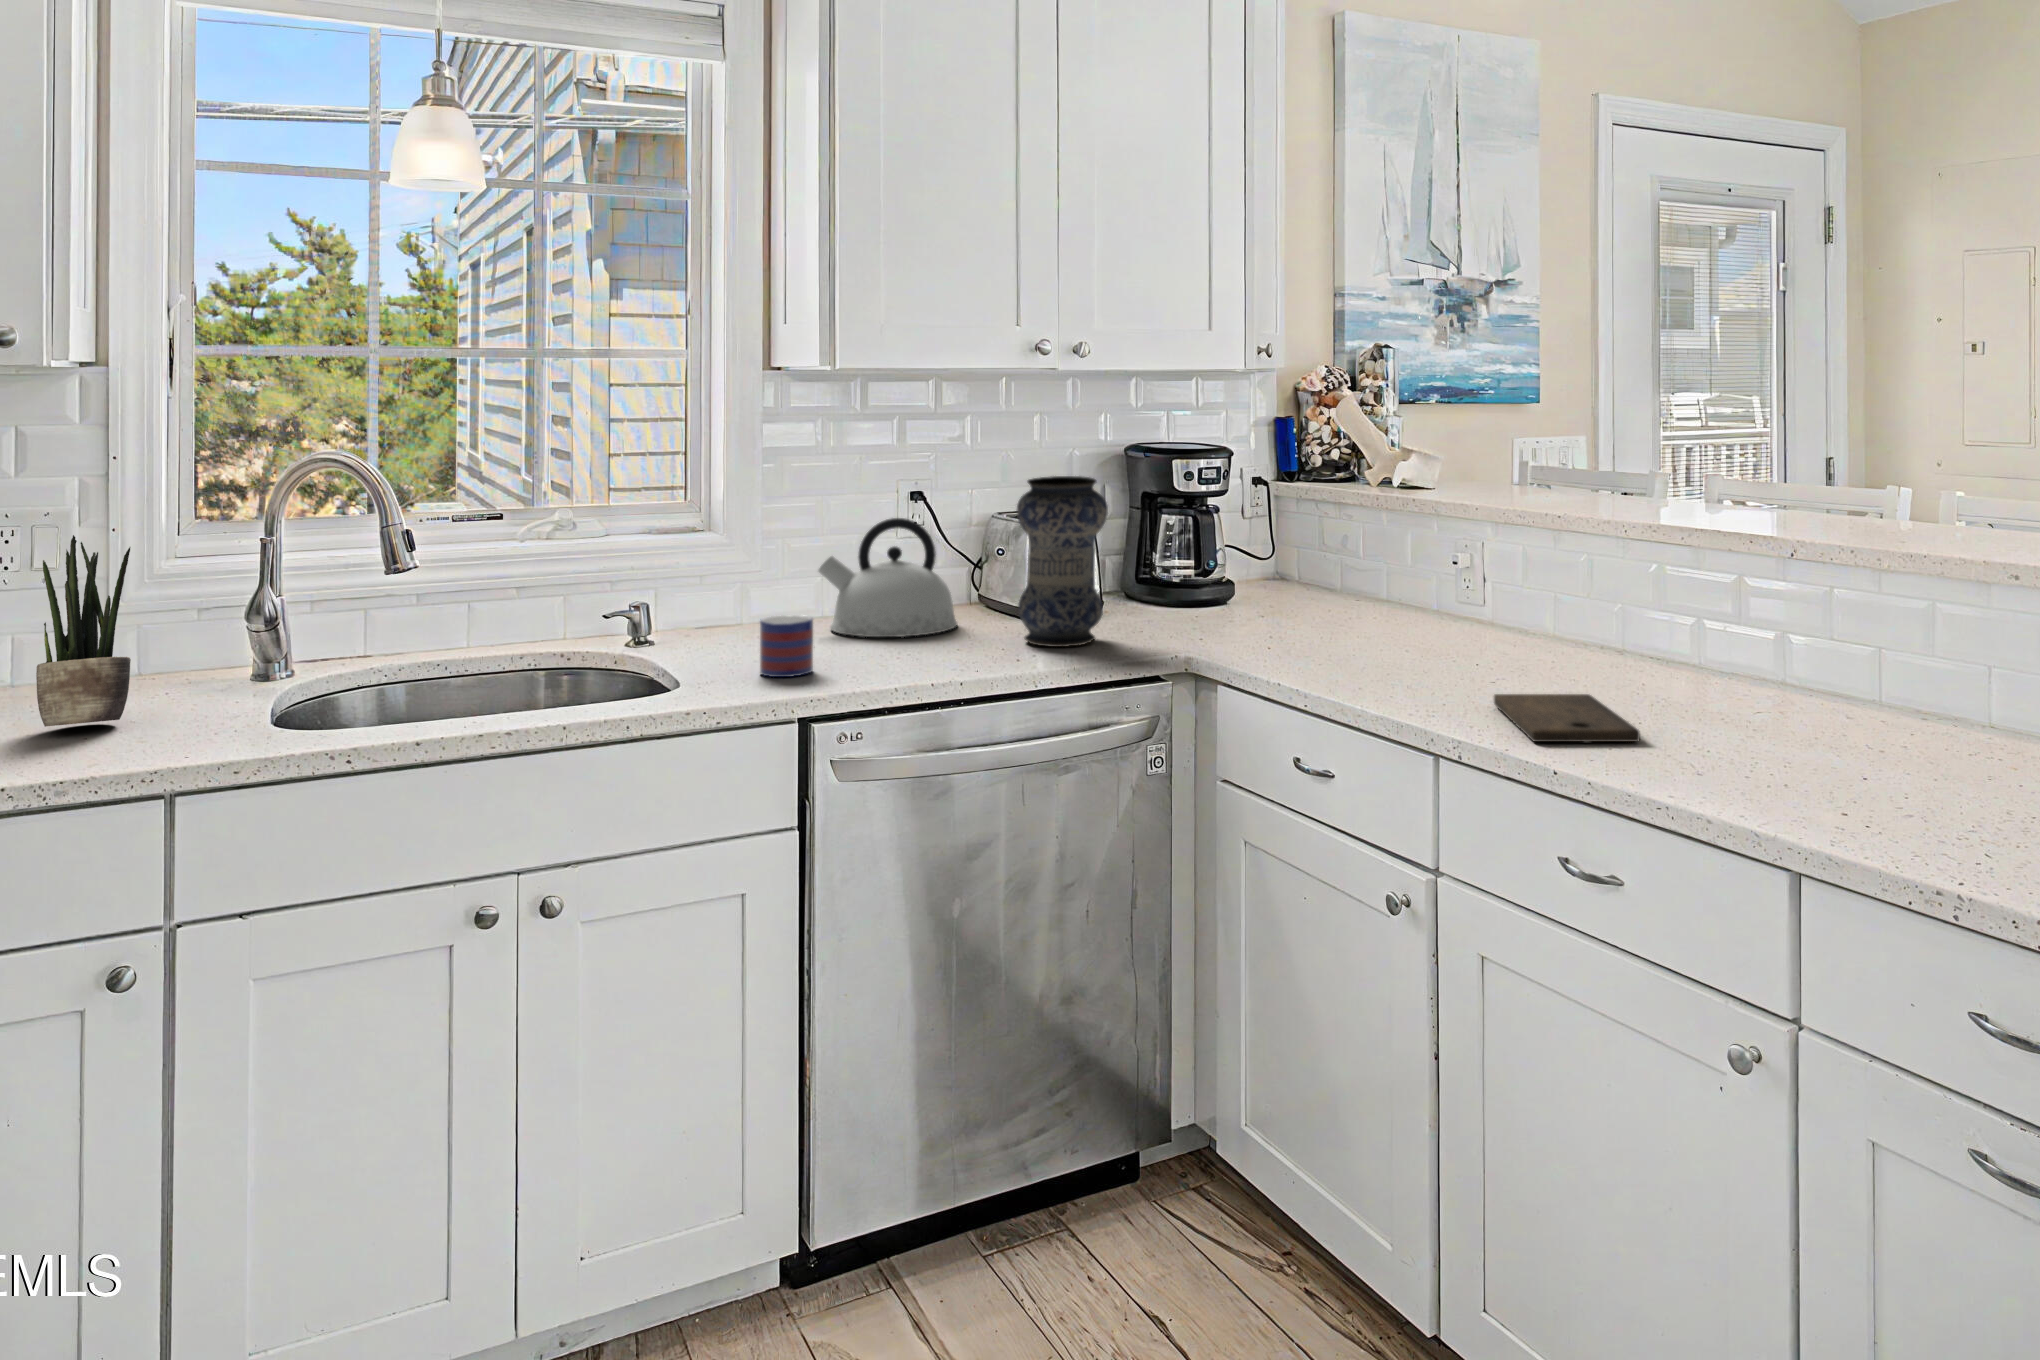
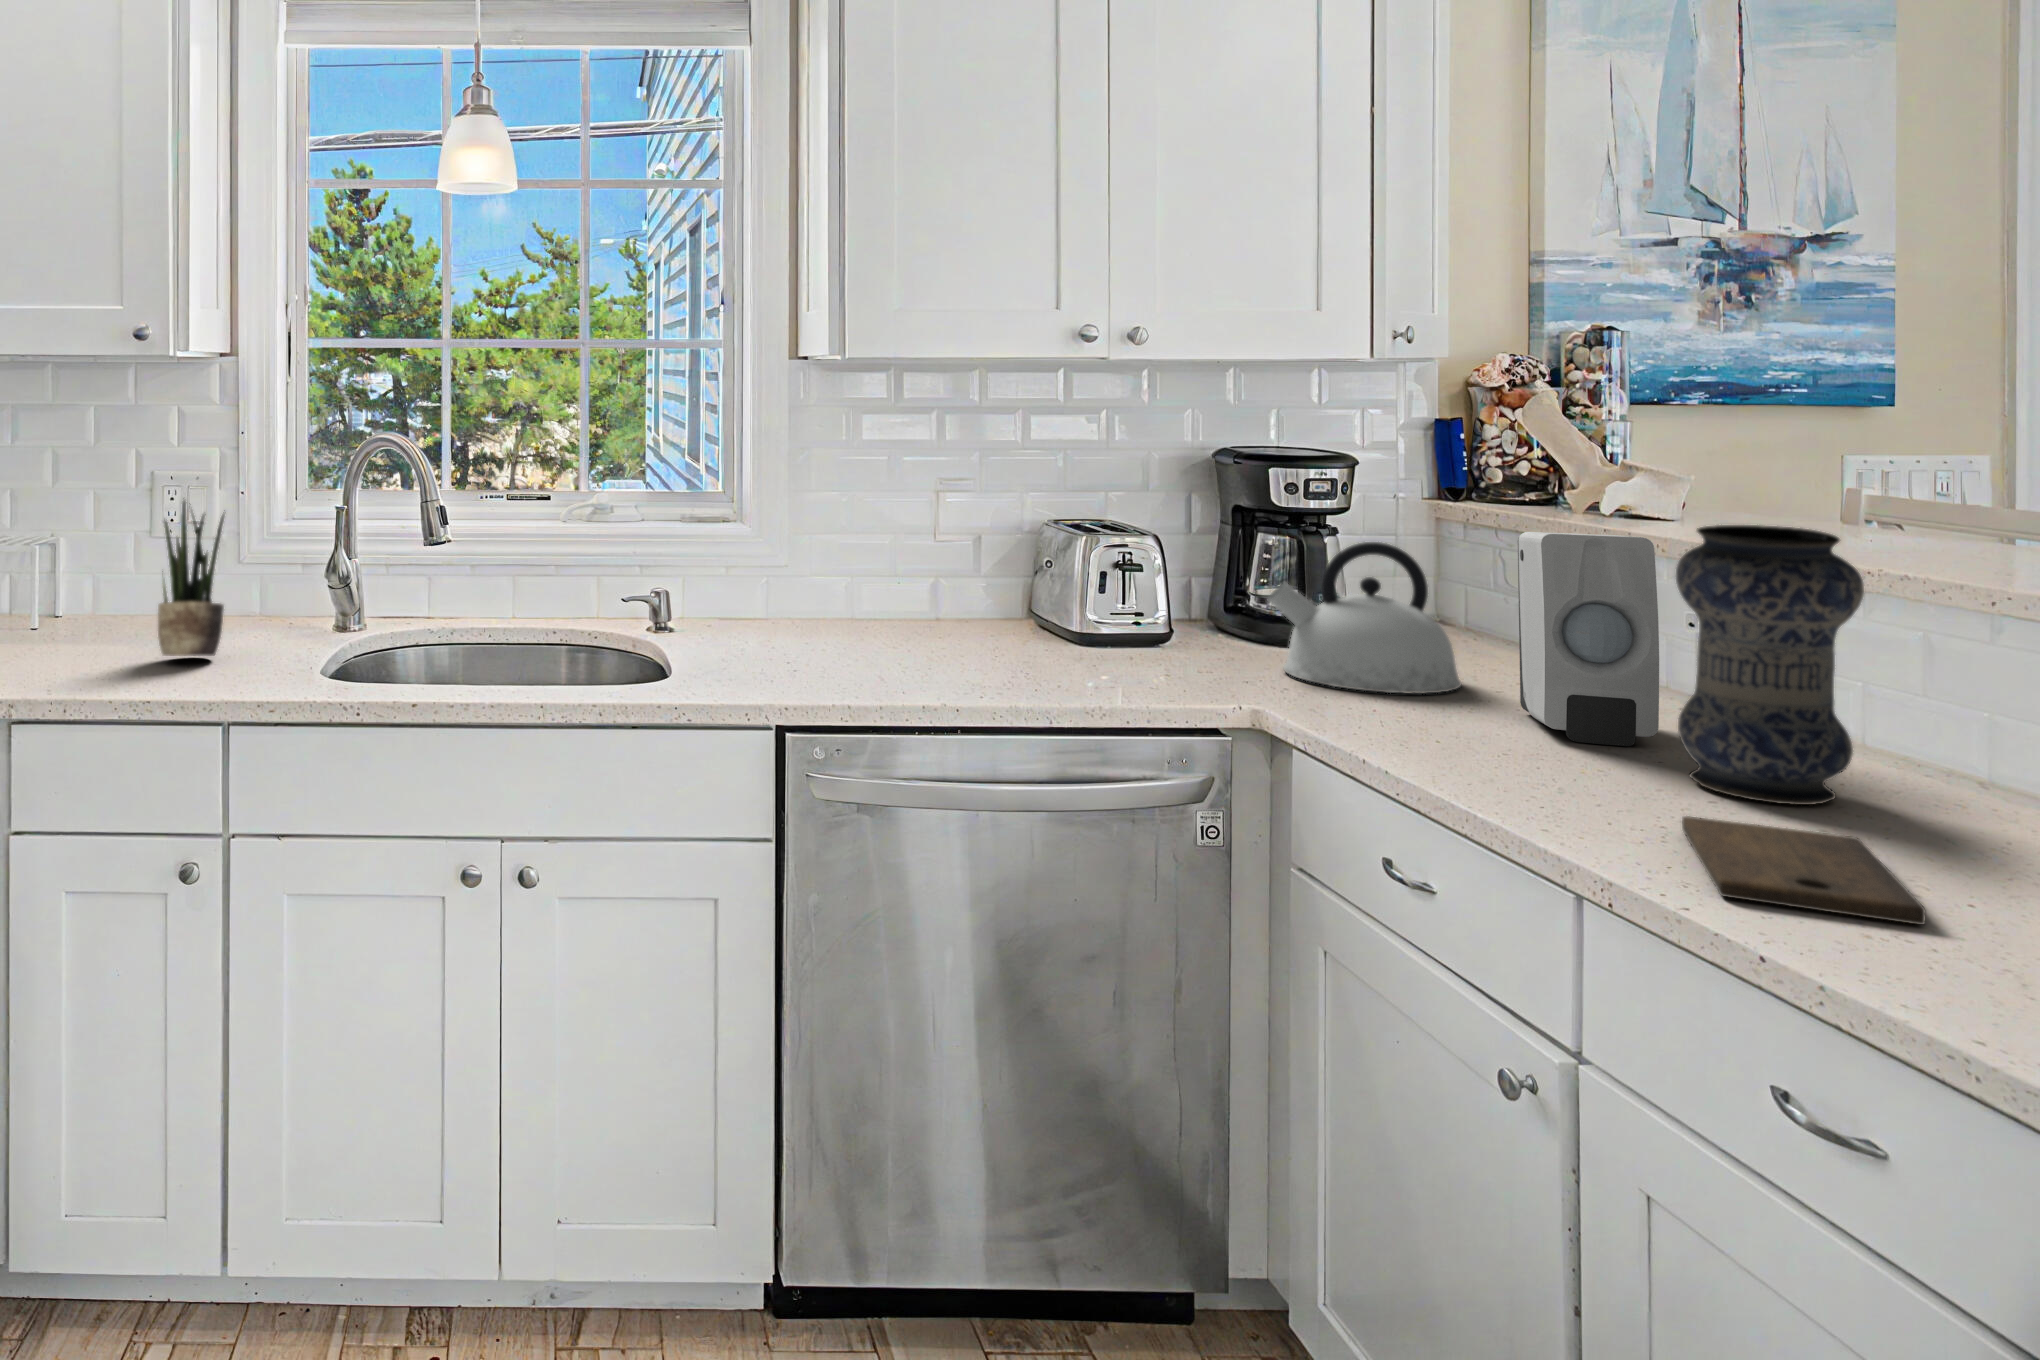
vase: present [1017,476,1108,647] -> present [1676,525,1864,805]
soap dispenser: none [1359,501,1455,655] -> present [1518,532,1659,746]
kettle: present [818,518,957,637] -> present [1268,542,1461,694]
mug: present [760,615,813,677] -> none [752,615,807,681]

